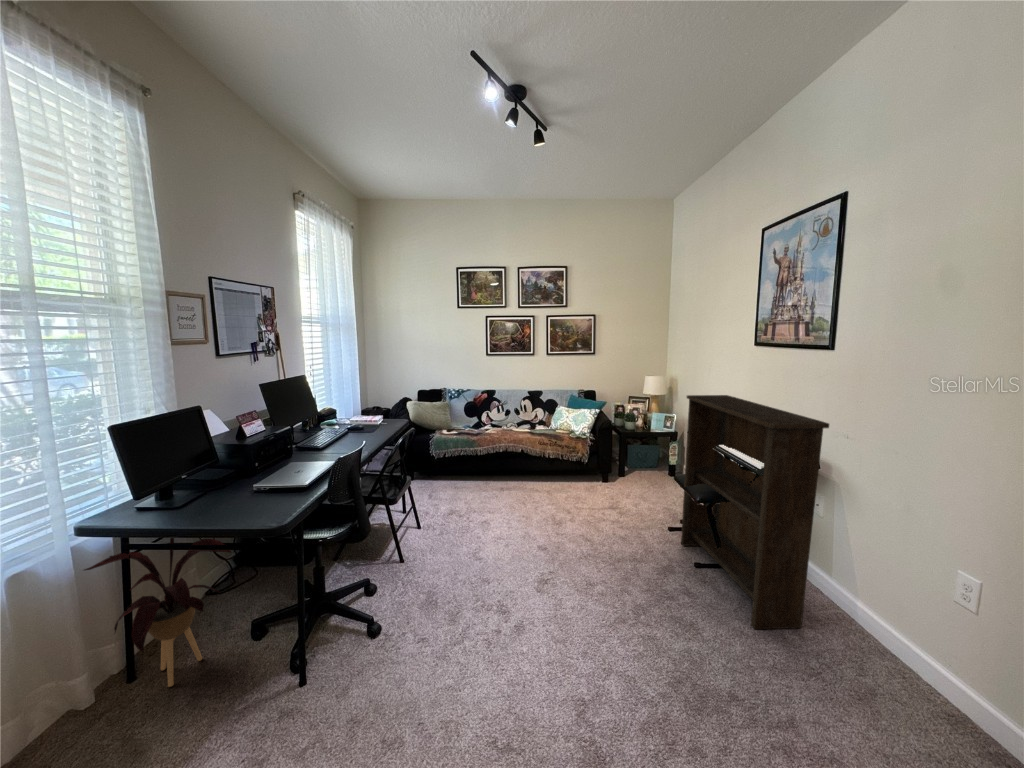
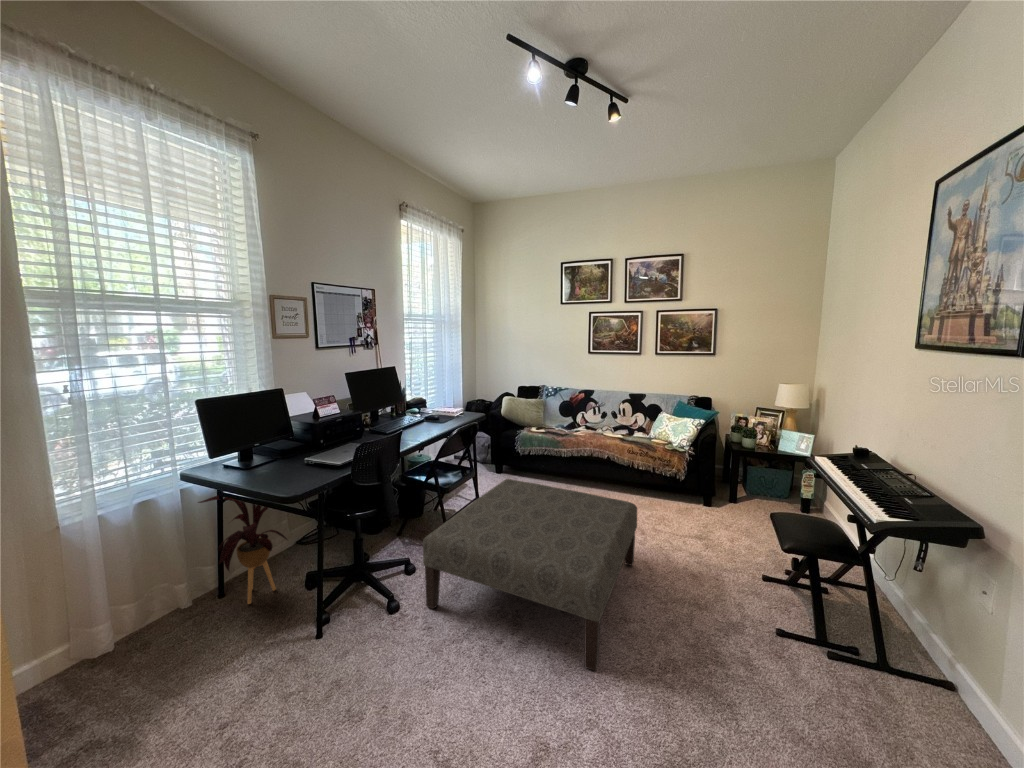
bookshelf: present [681,395,829,629] -> none [771,411,966,761]
ottoman: none [403,481,594,635] -> present [423,479,637,671]

